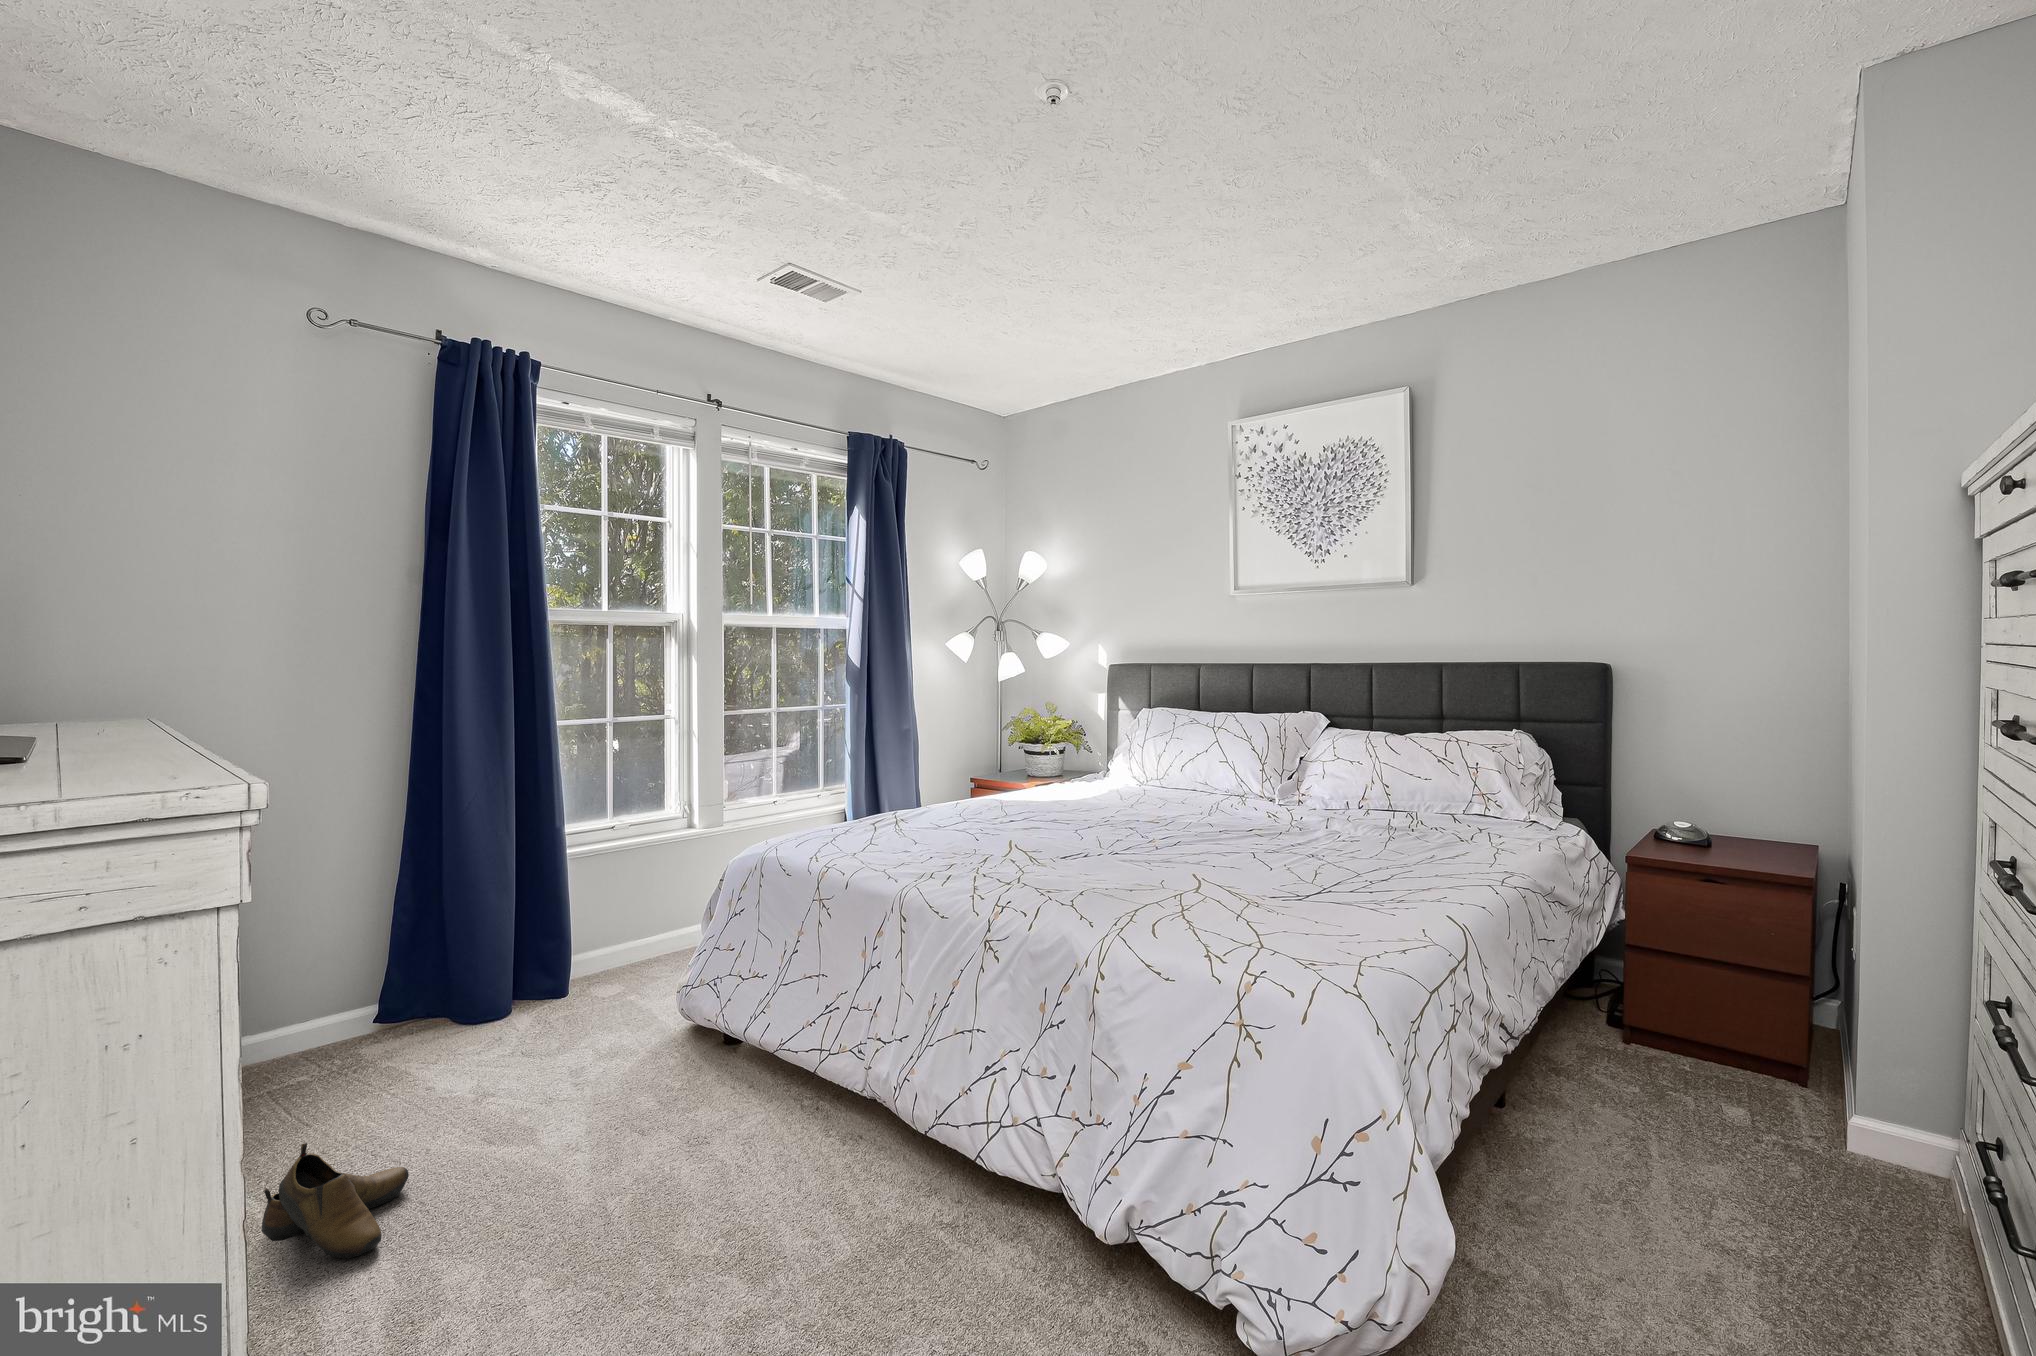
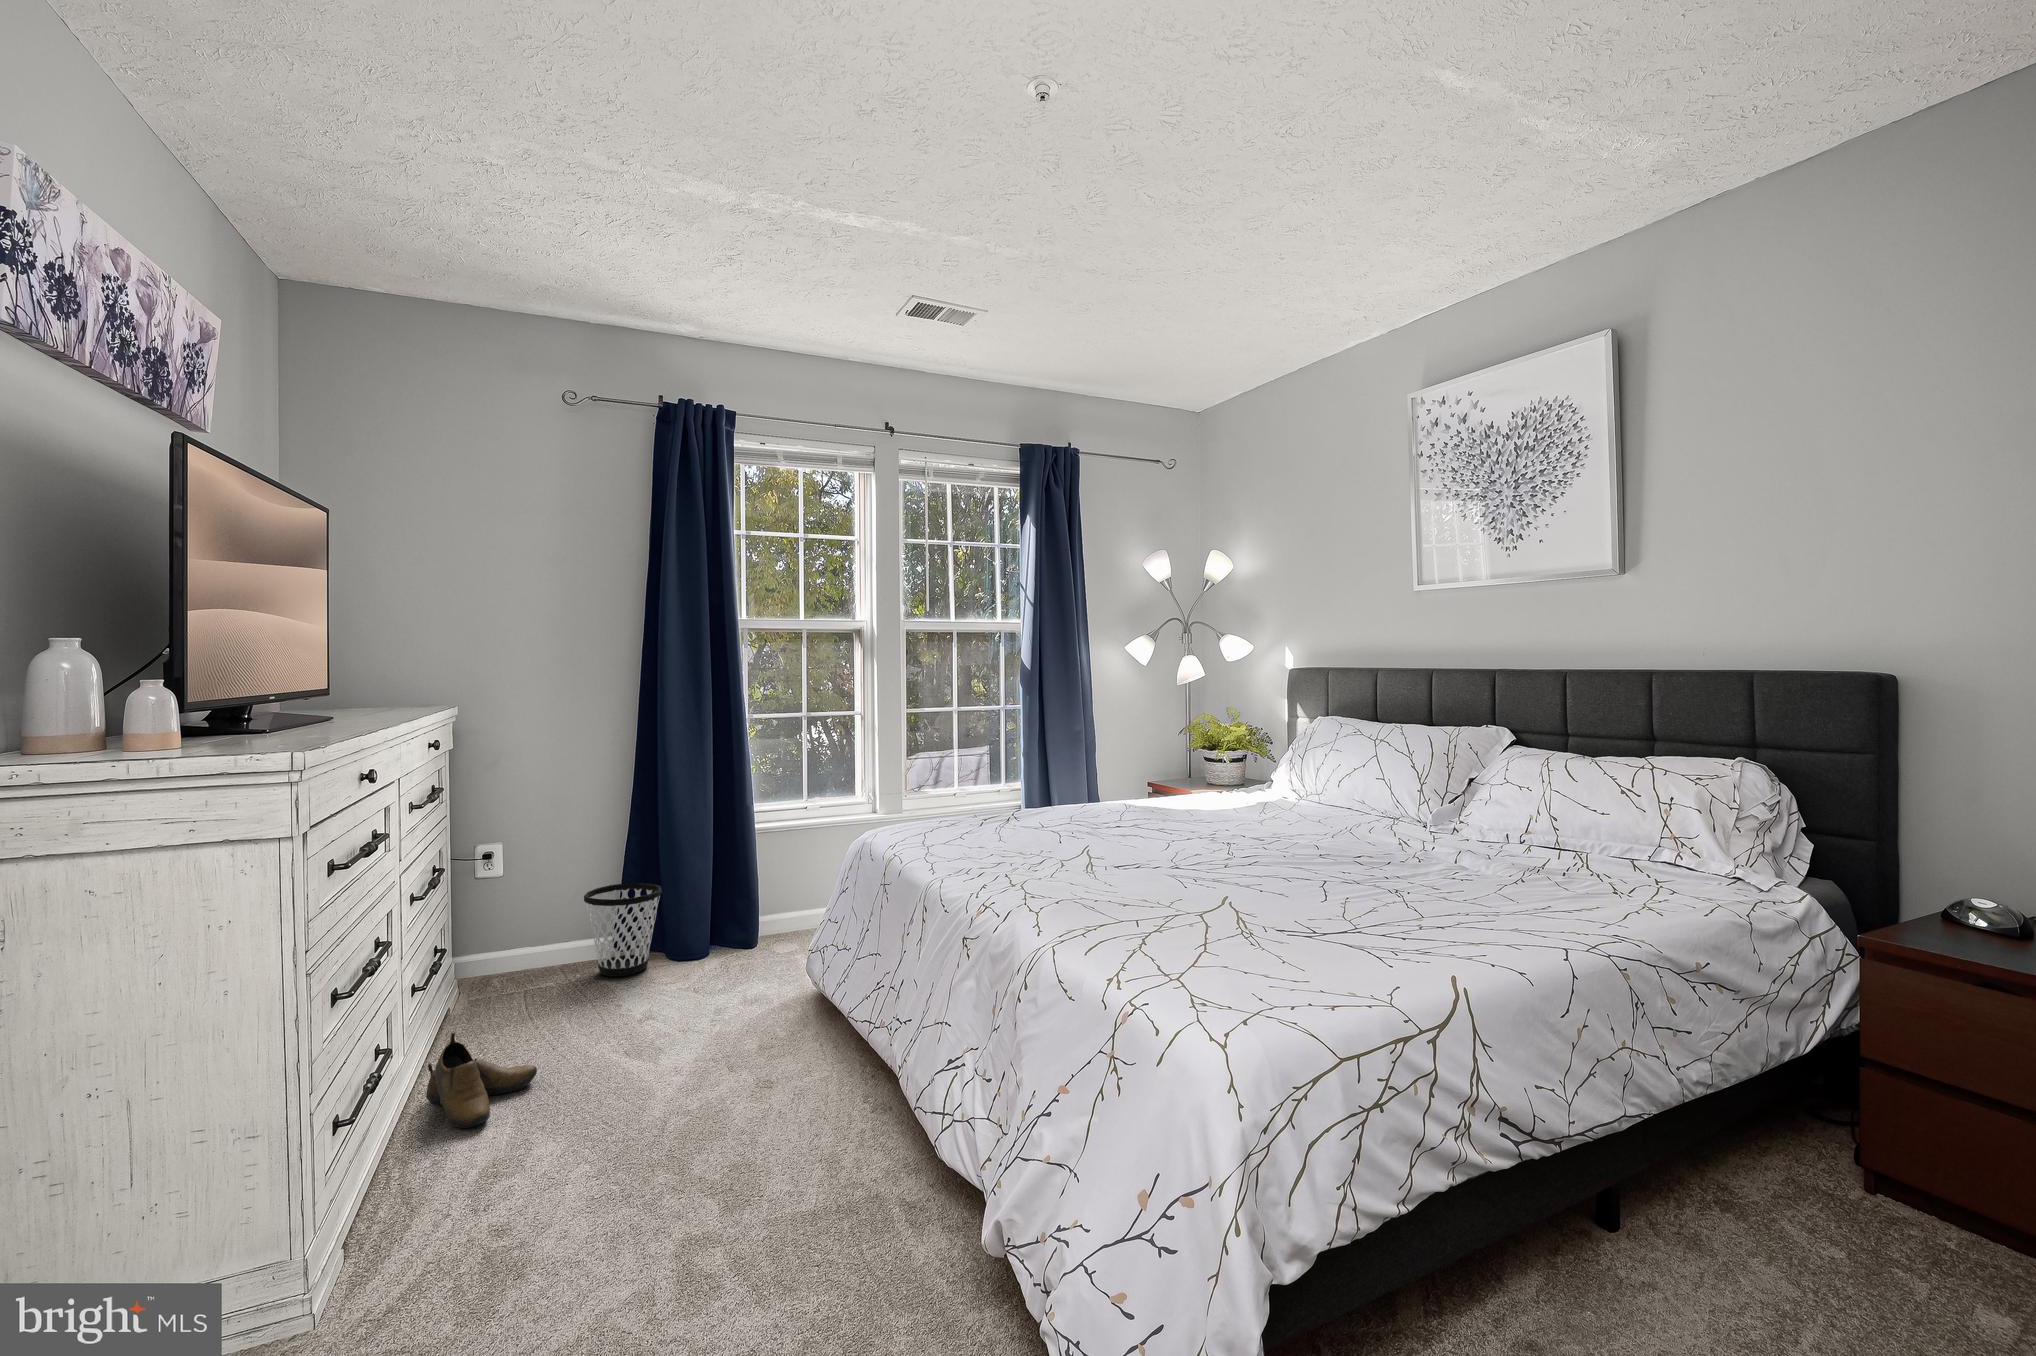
wastebasket: none [362,932,466,1051] -> present [584,883,662,976]

